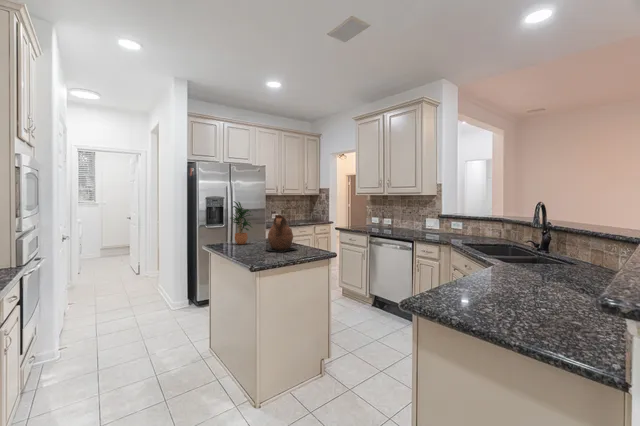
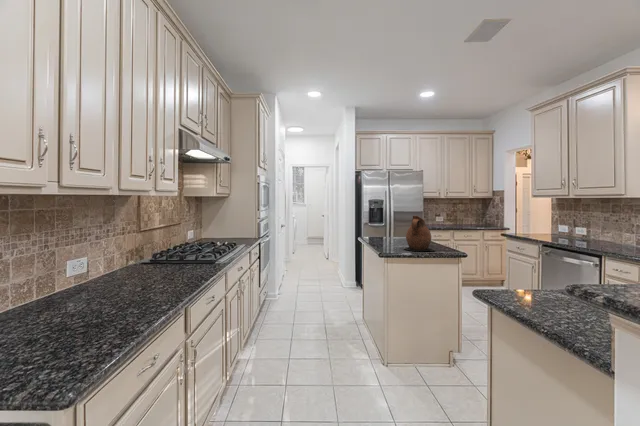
potted plant: present [231,201,252,244] -> none [378,203,402,243]

